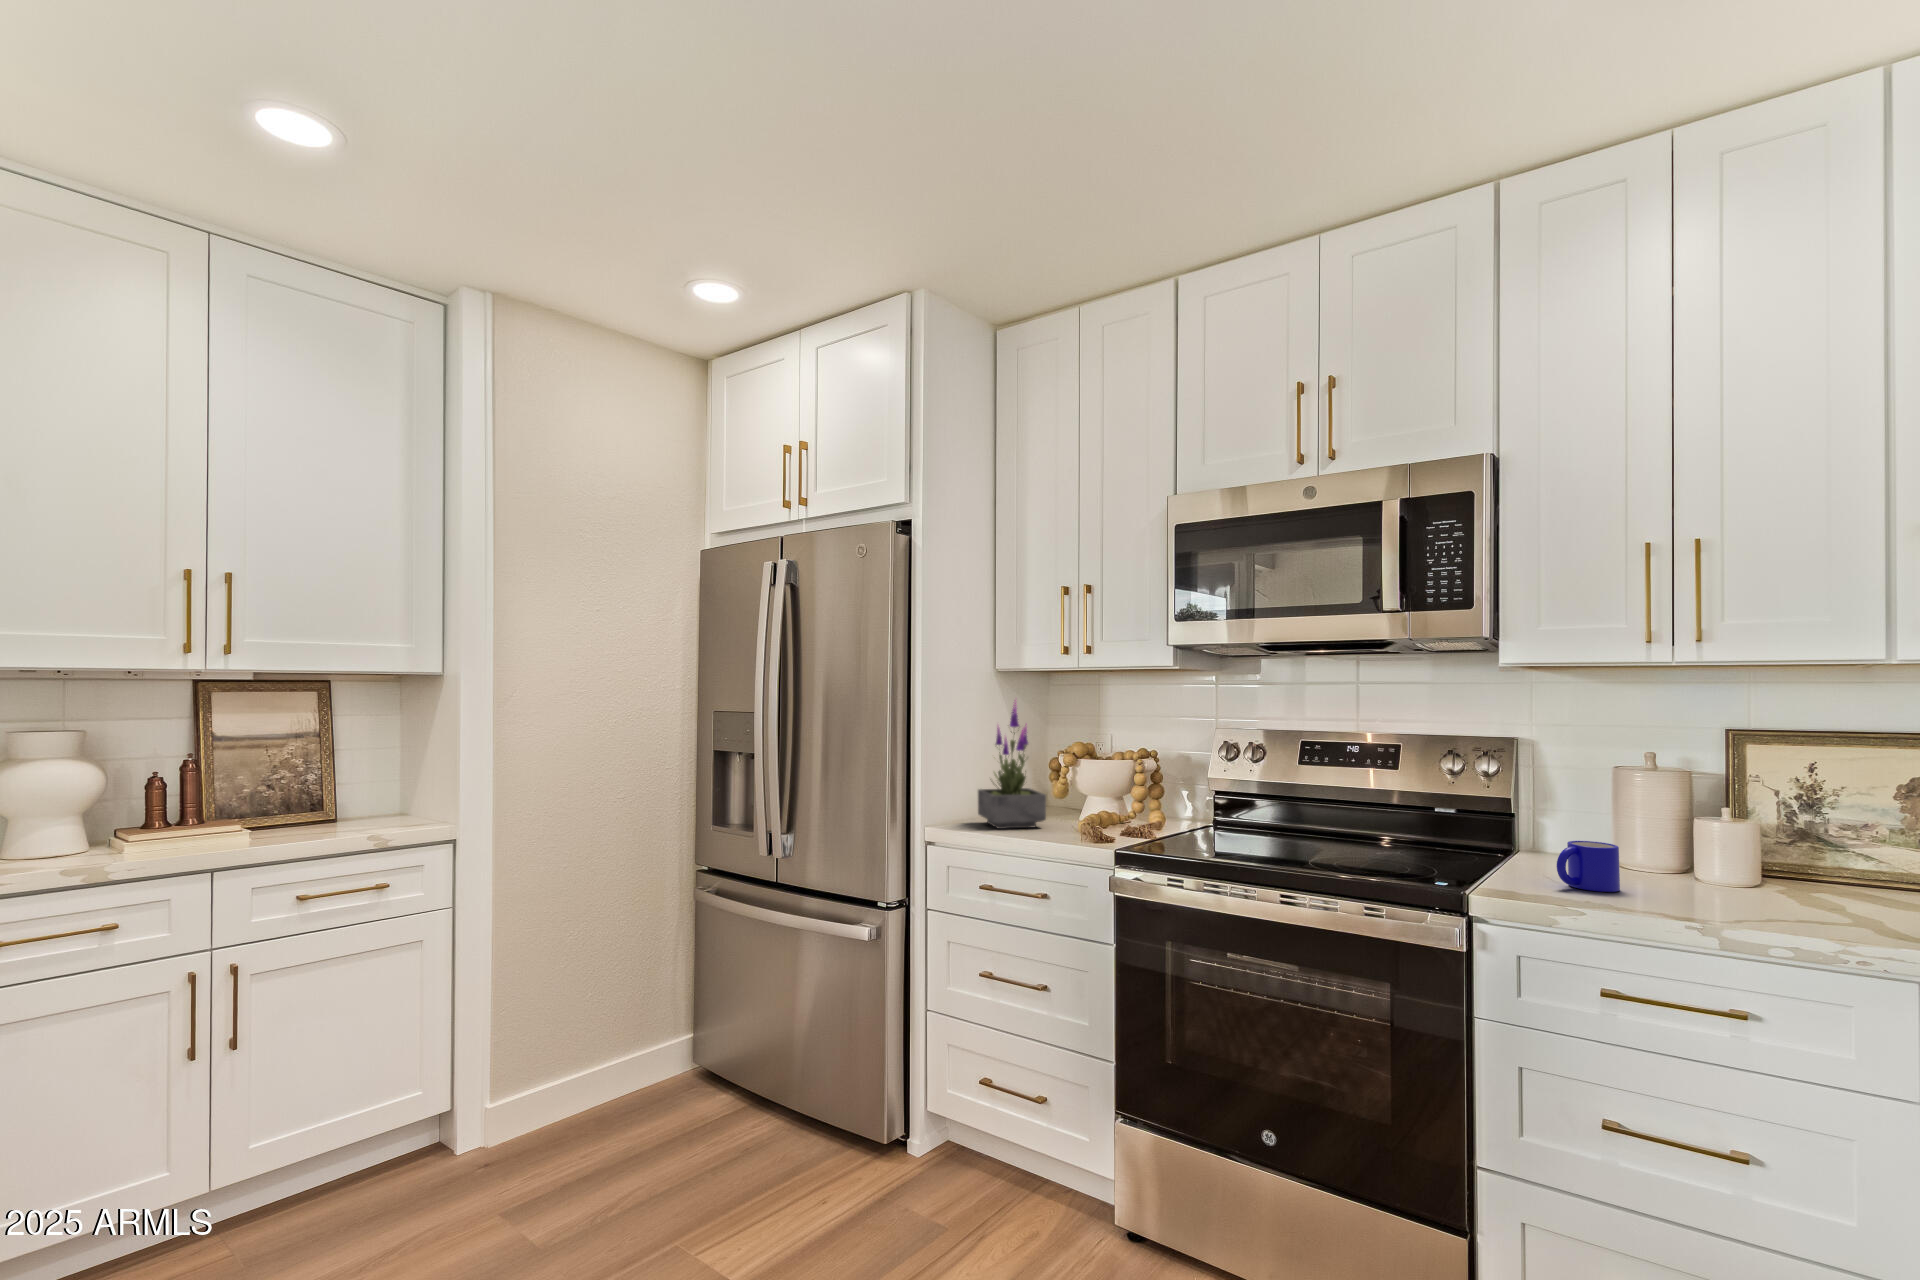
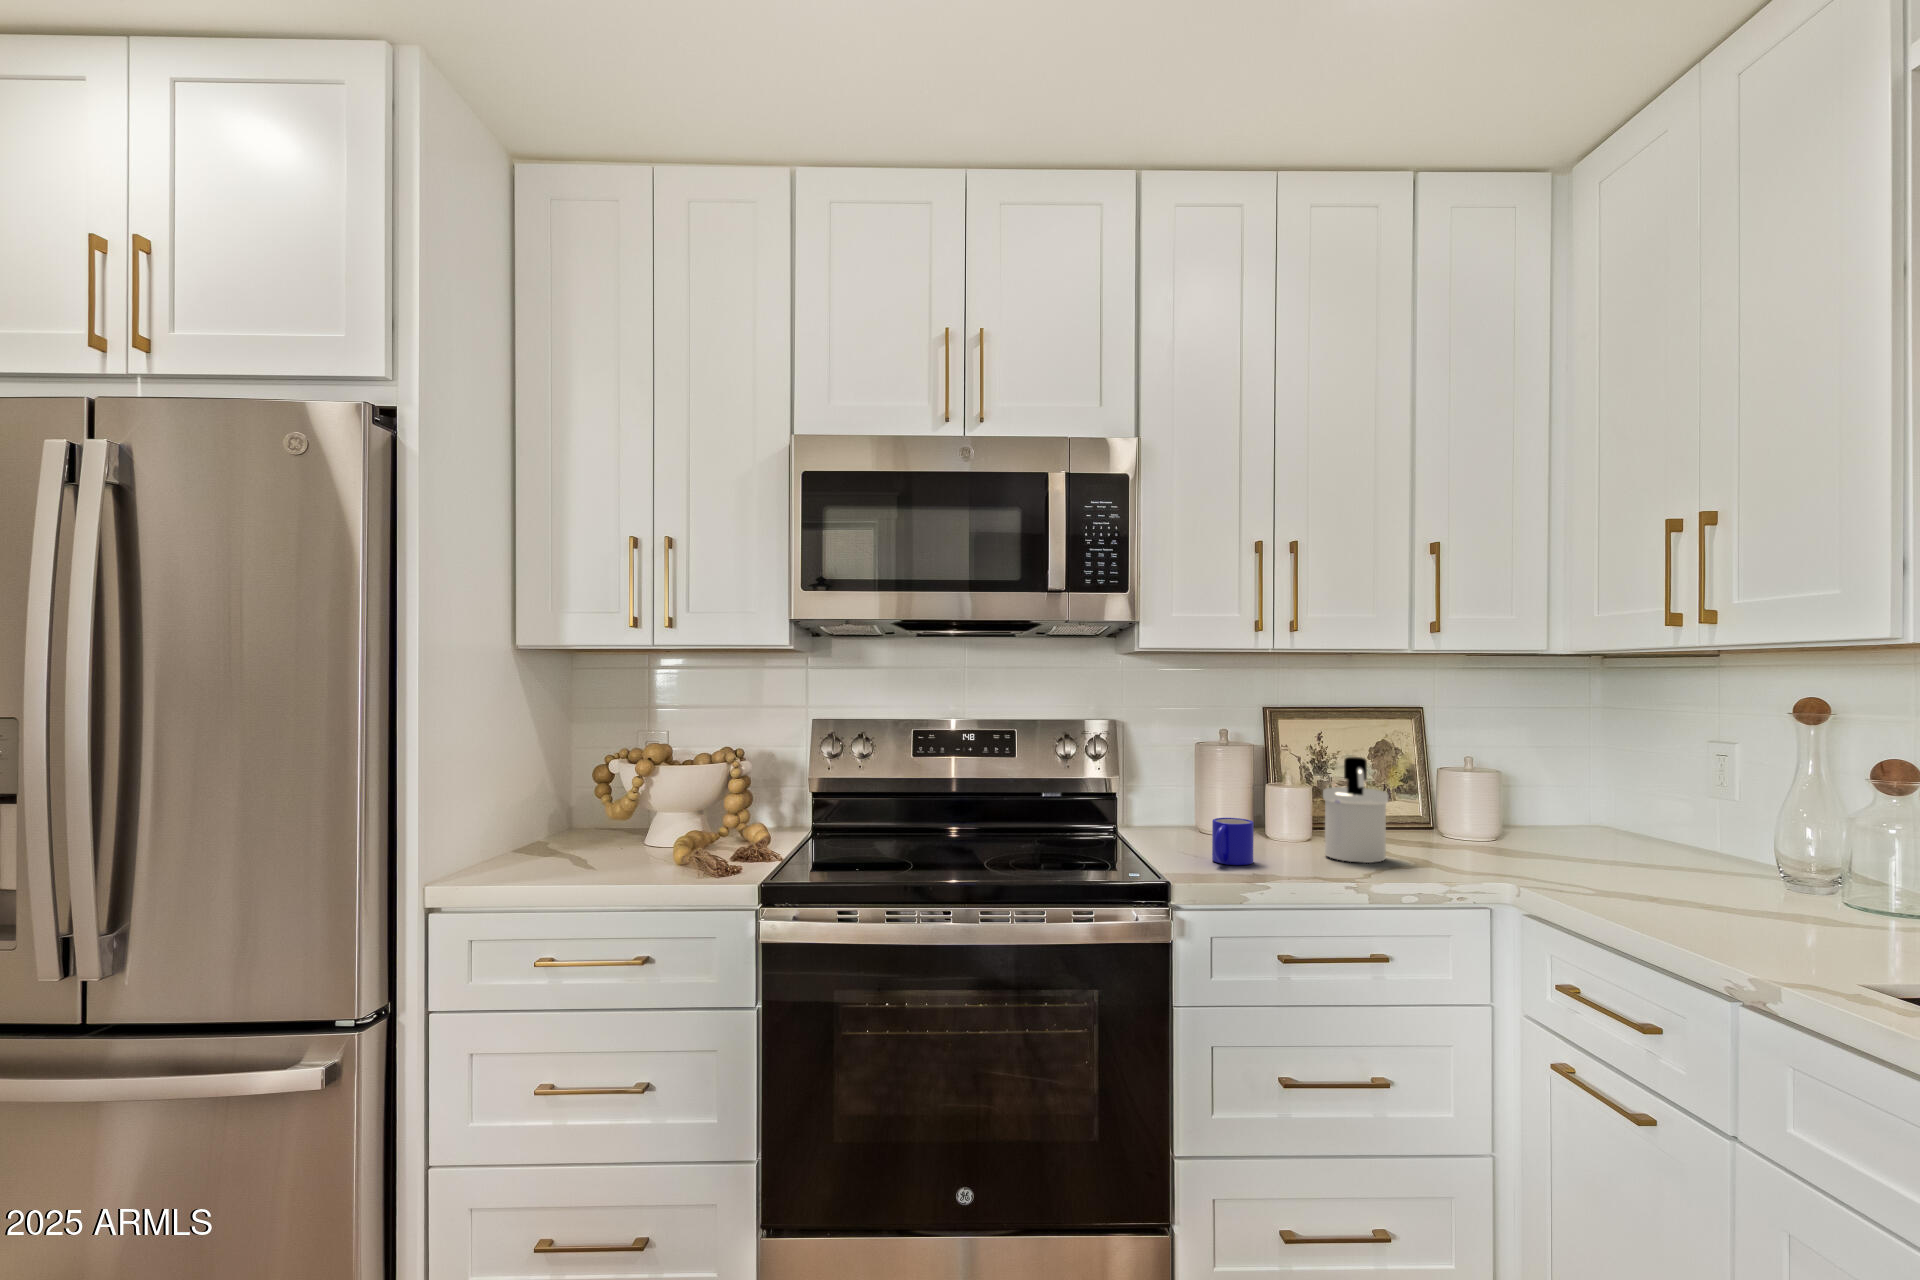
potted plant: present [978,700,1046,829] -> none [504,687,619,878]
soap dispenser: none [1729,786,1825,912] -> present [1323,757,1388,863]

